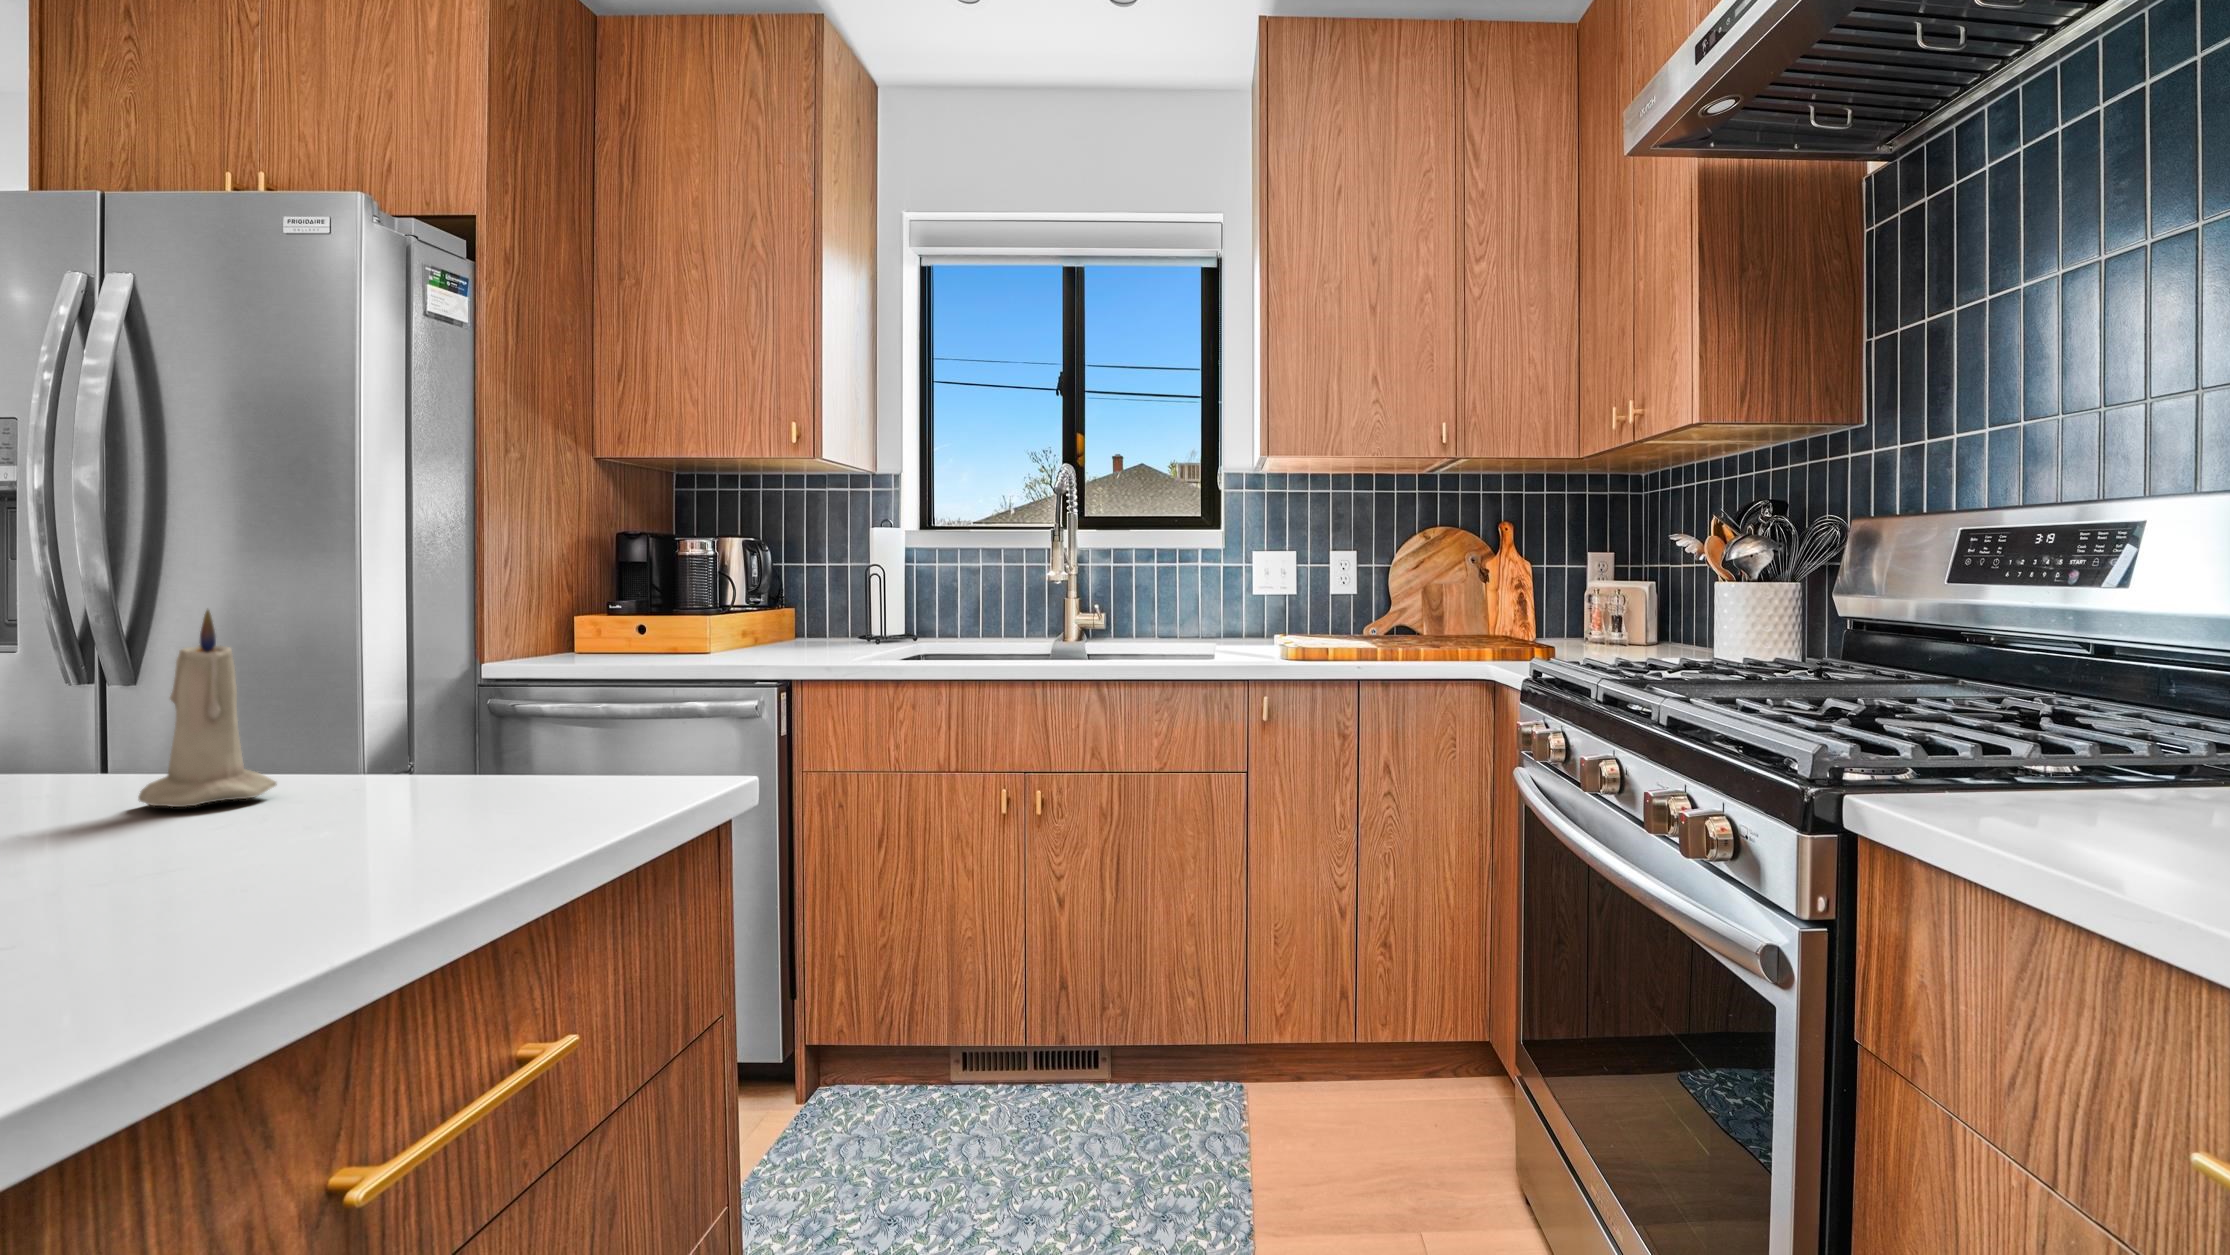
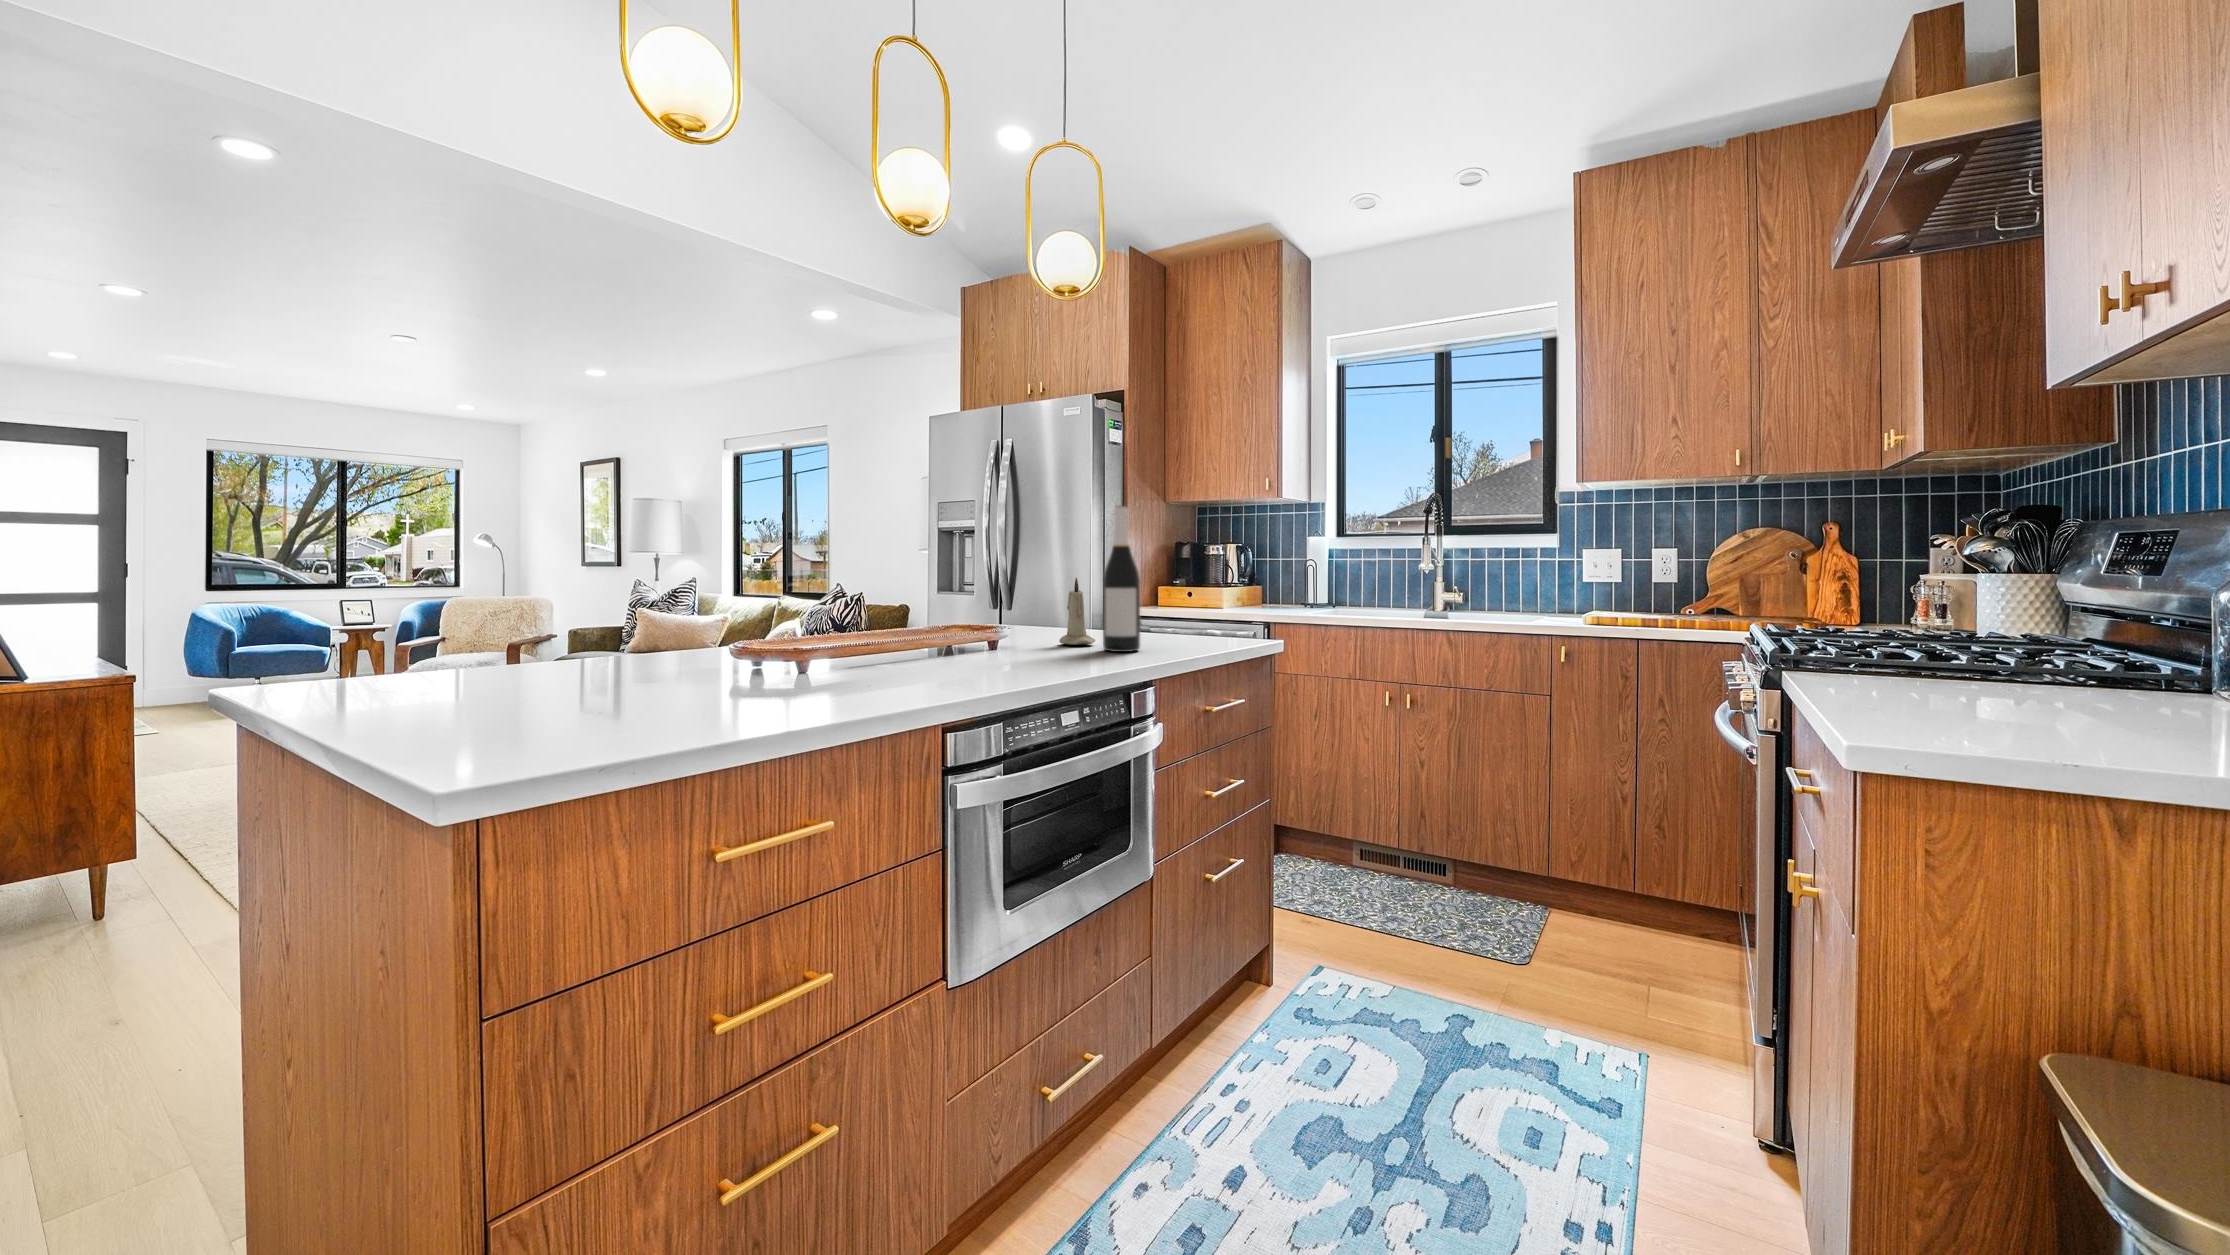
wine bottle: none [276,406,412,824] -> present [1103,506,1140,652]

